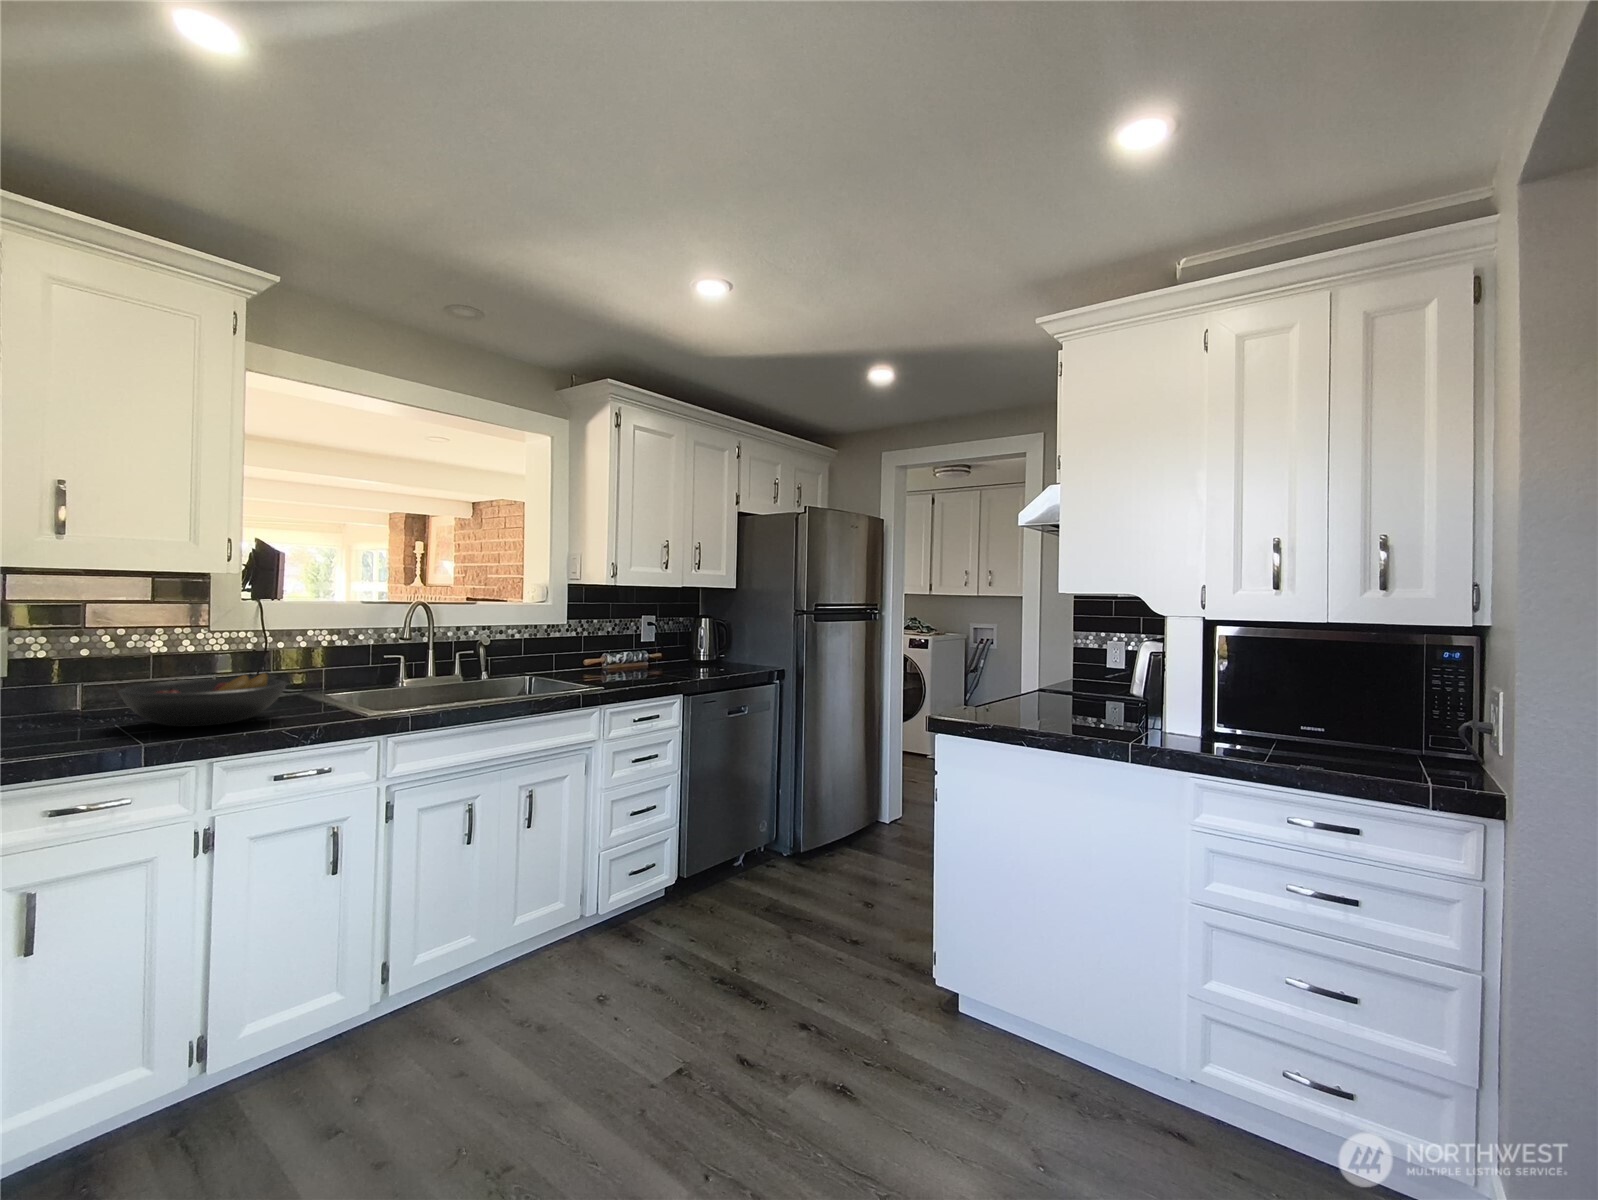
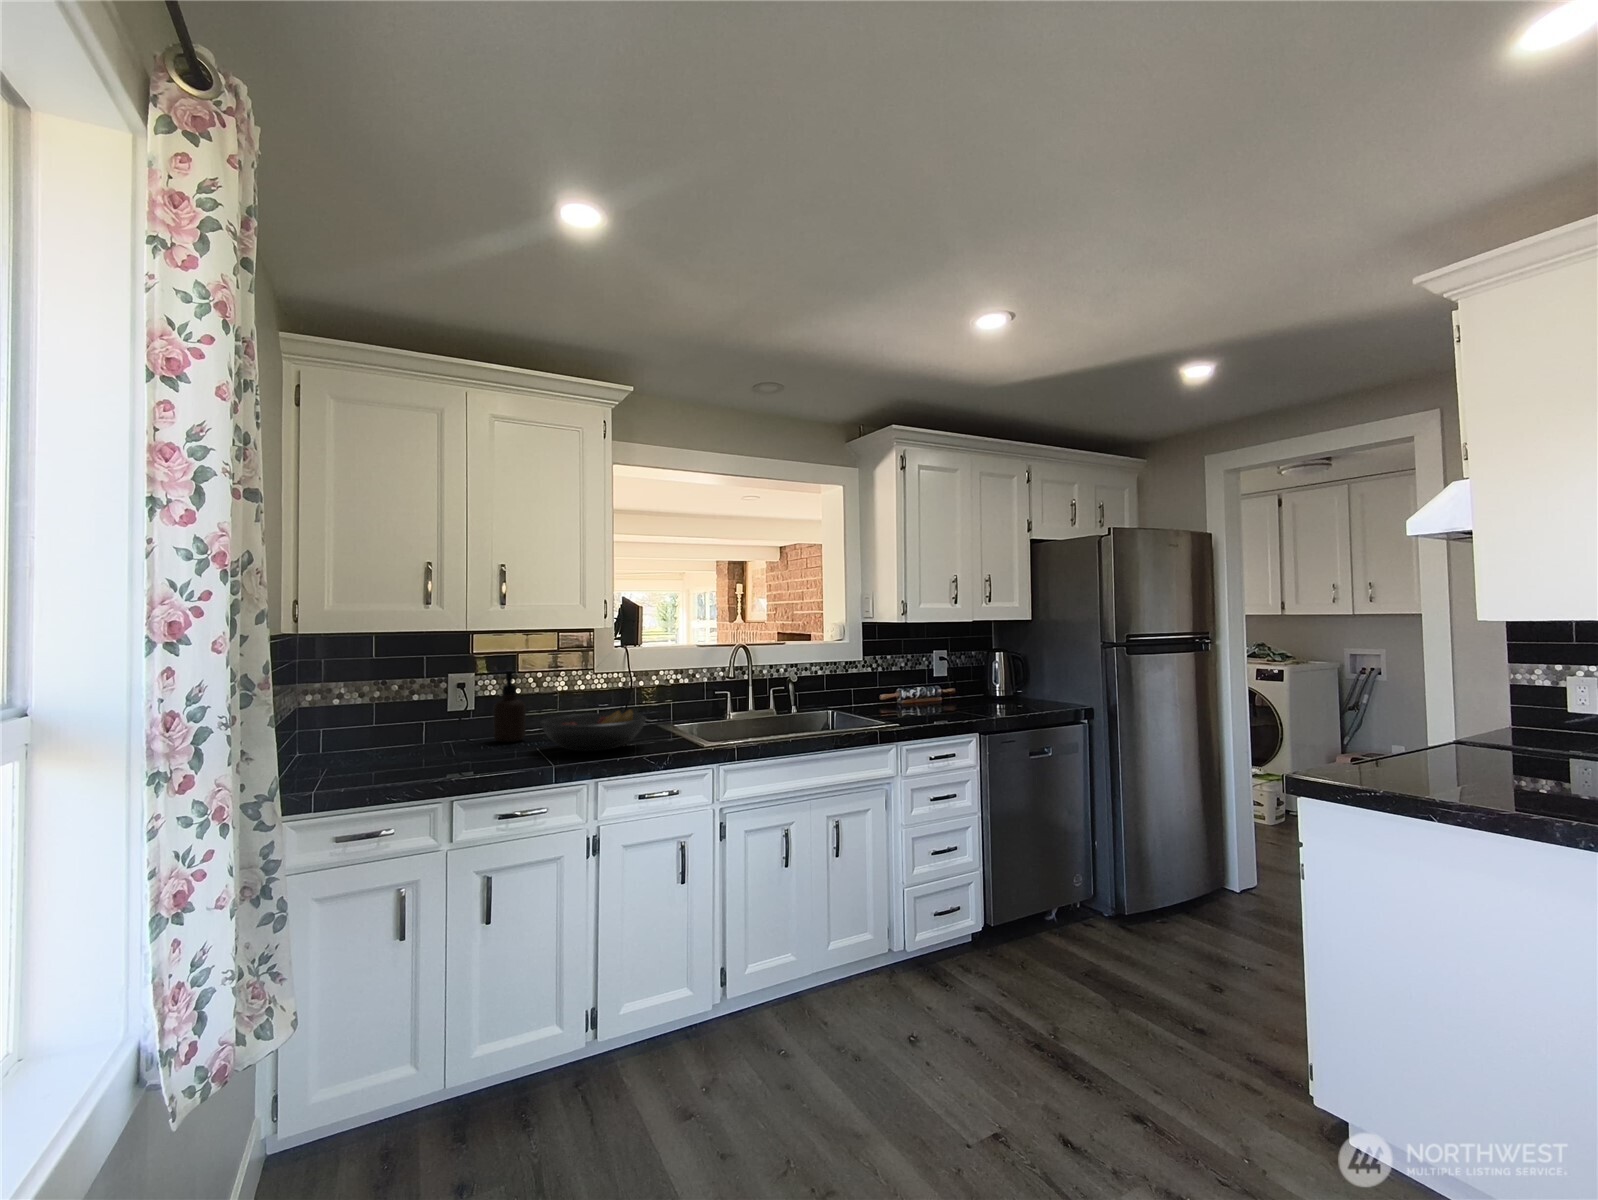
soap dispenser: none [41,625,98,719] -> present [493,671,526,742]

